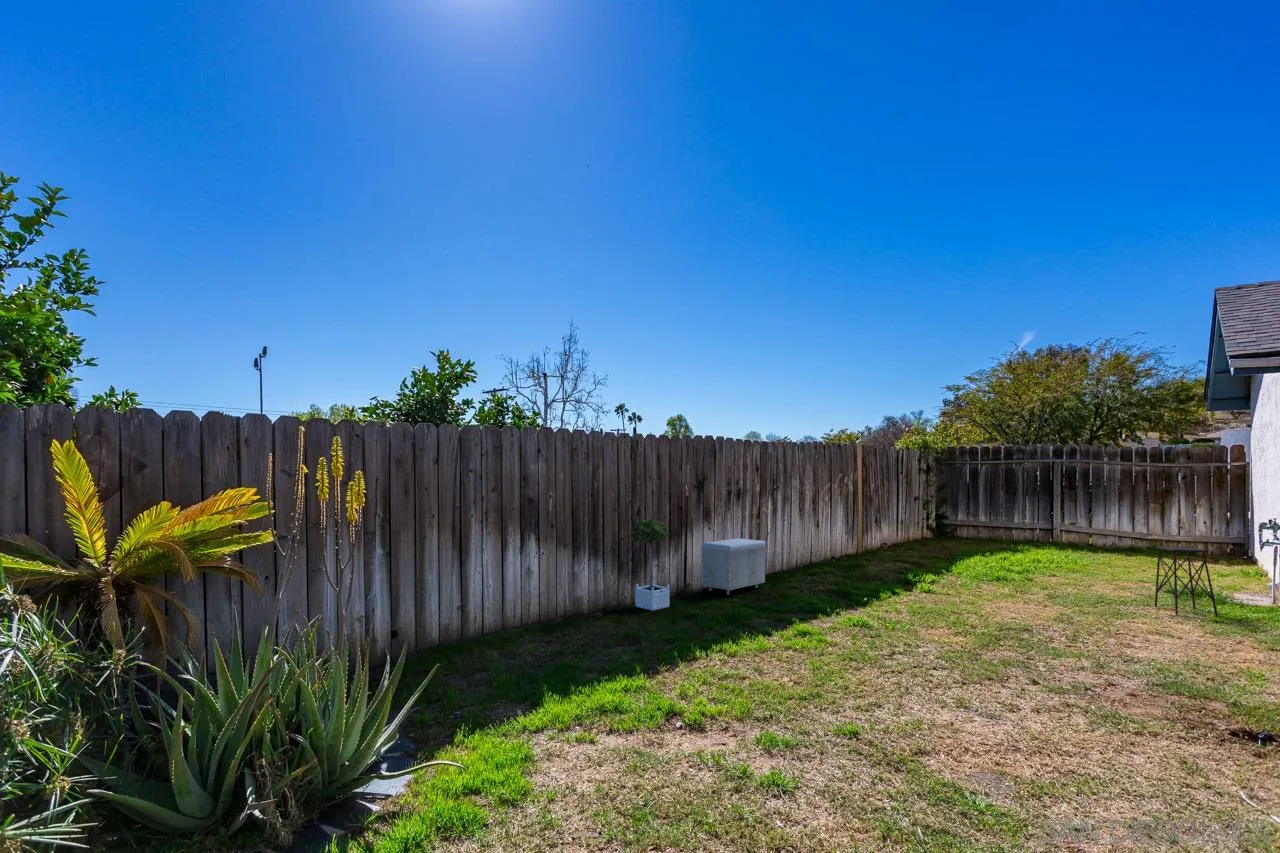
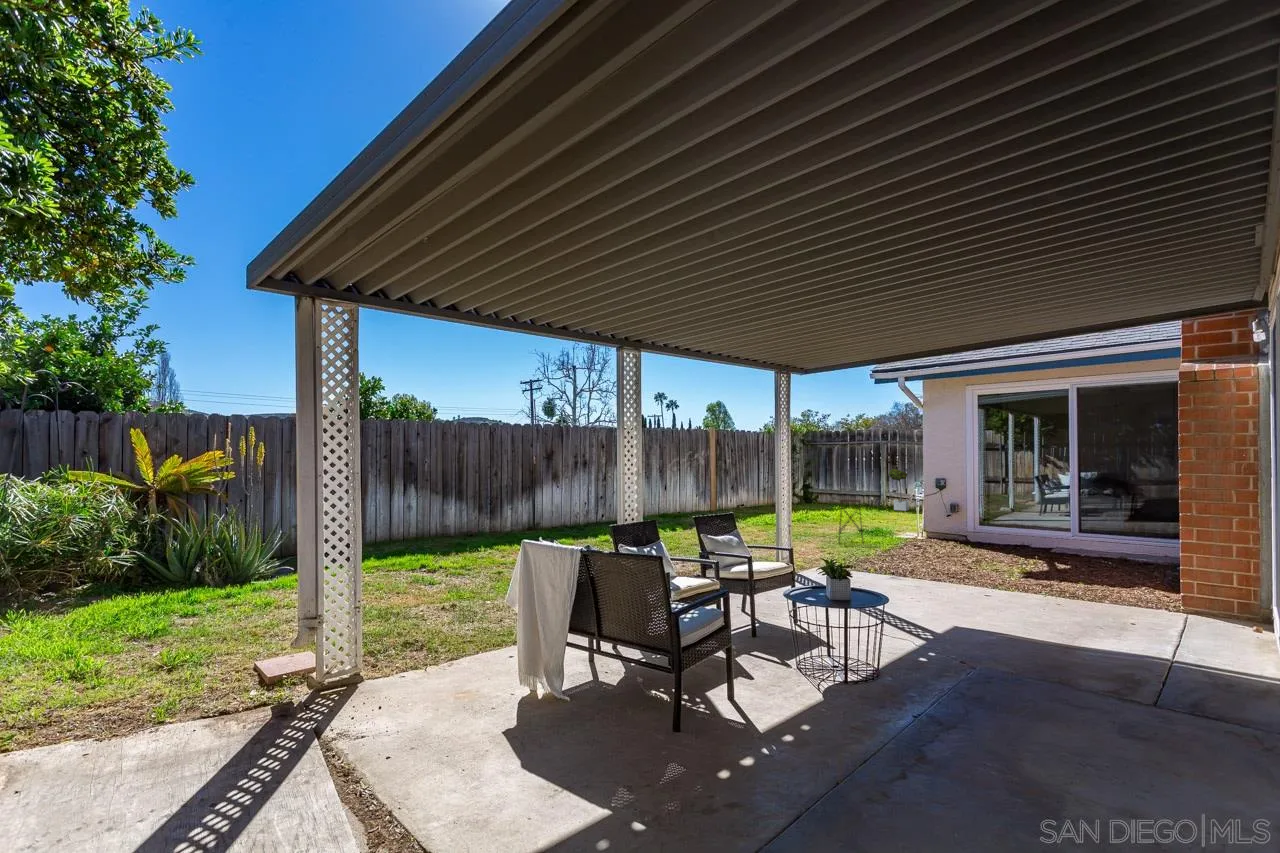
potted tree: present [630,518,670,610] -> present [889,469,909,511]
storage bench: present [702,538,766,594] -> none [549,494,596,529]

